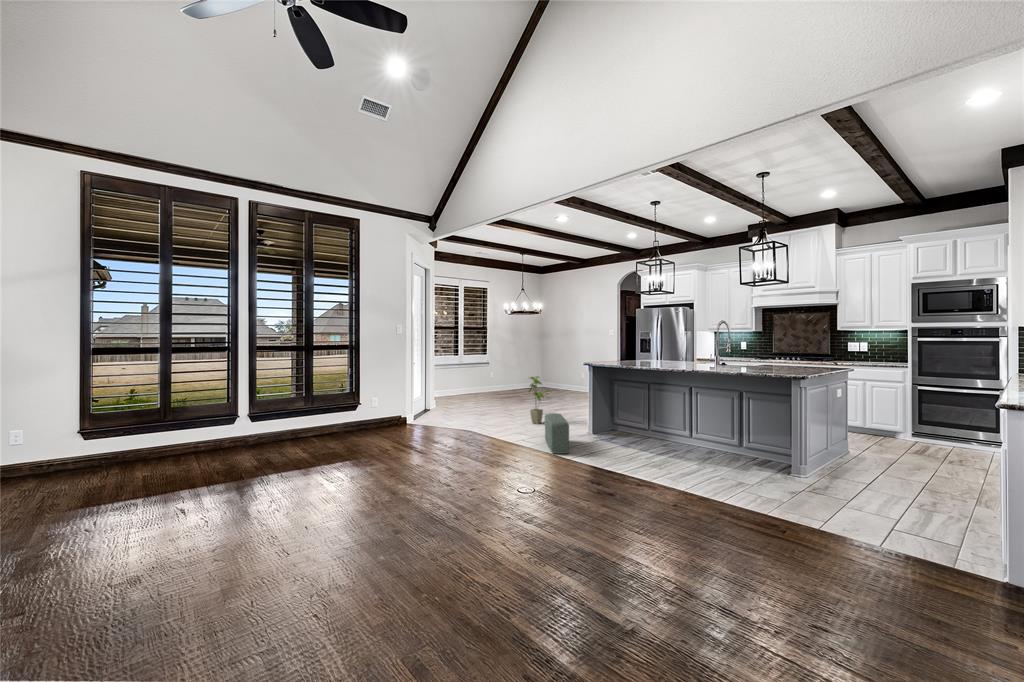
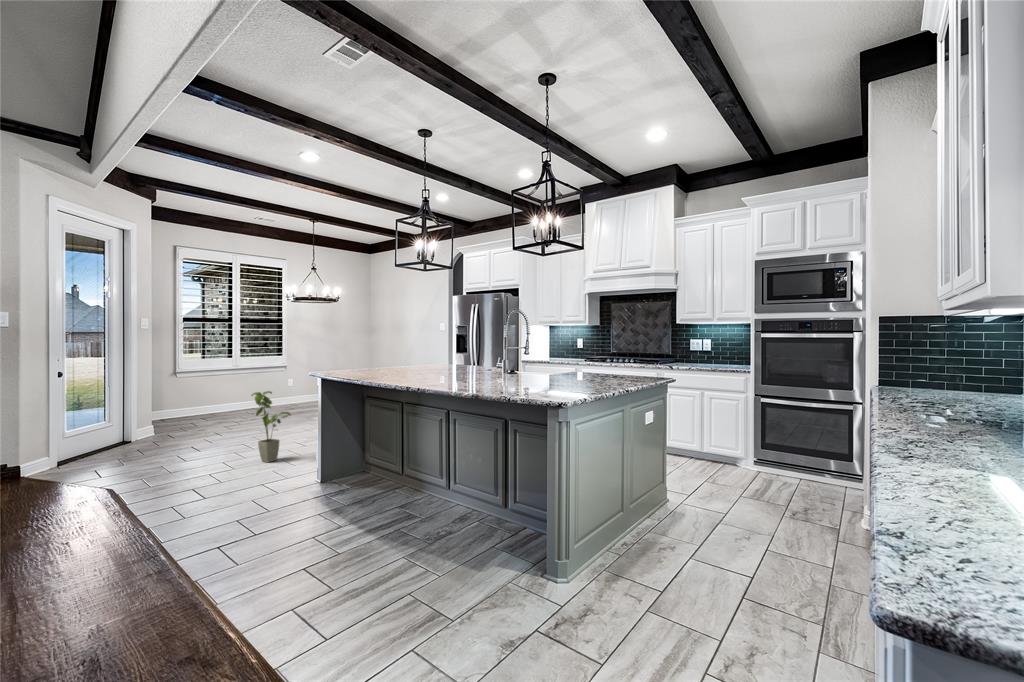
pouf: present [545,413,569,454] -> none [187,457,254,537]

